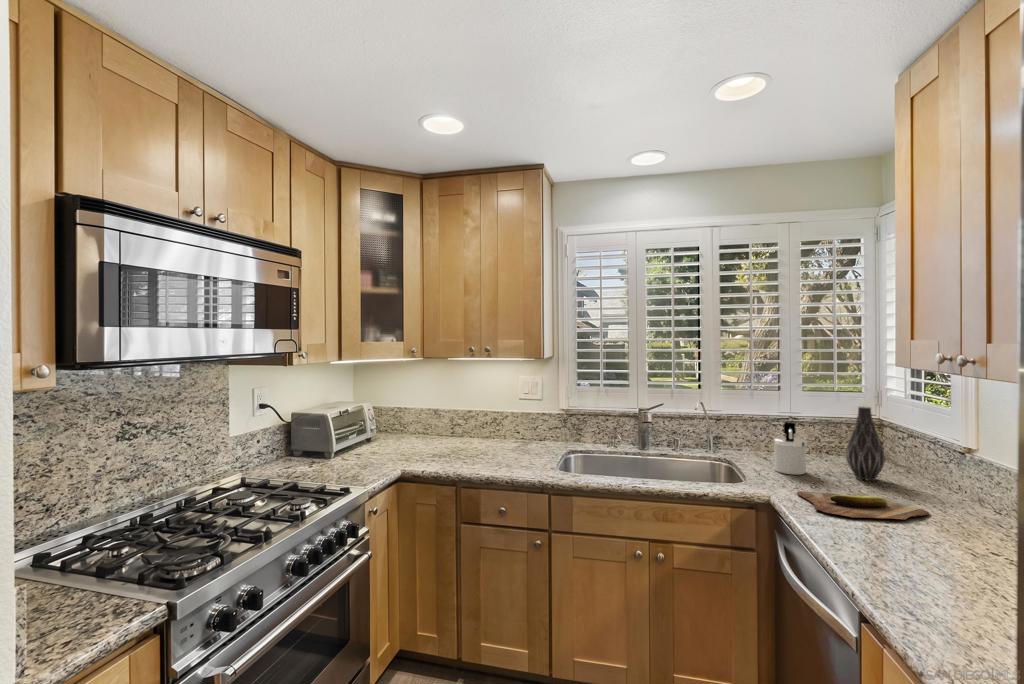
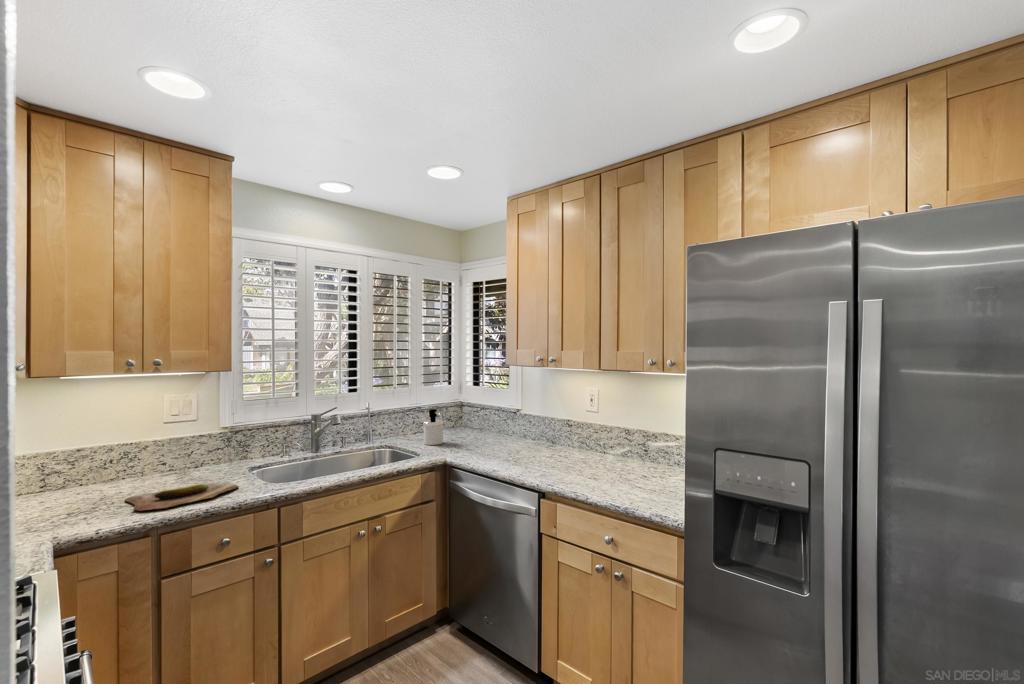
vase: present [846,407,885,480] -> none [461,393,481,439]
cutting board: present [797,491,929,519] -> present [125,481,238,511]

